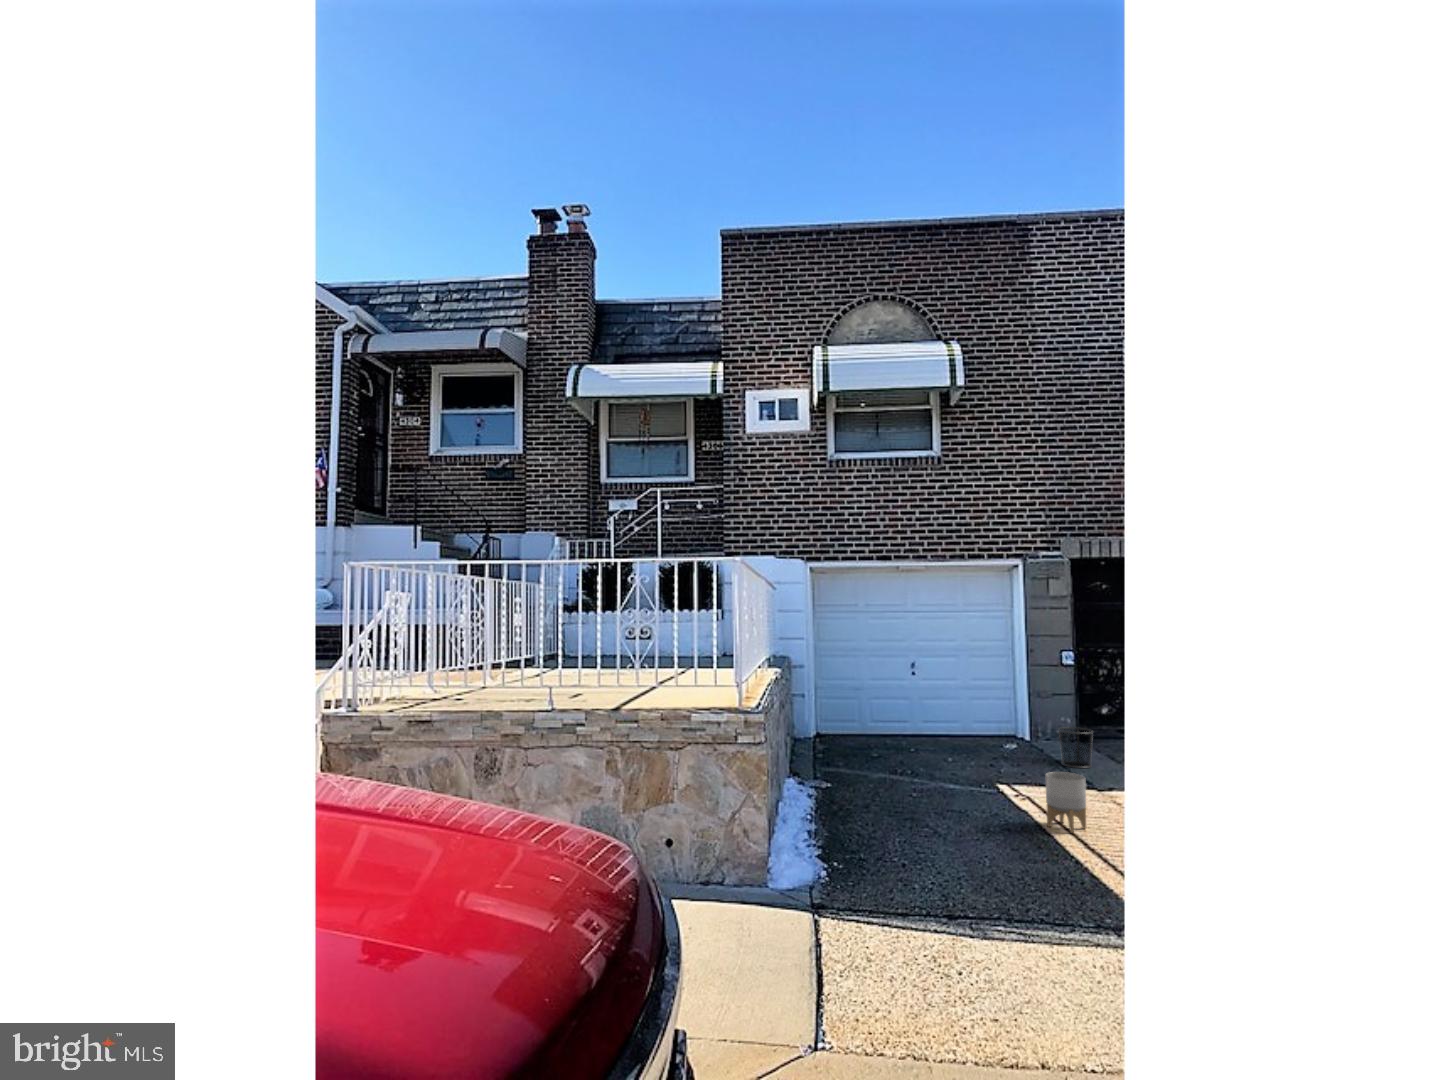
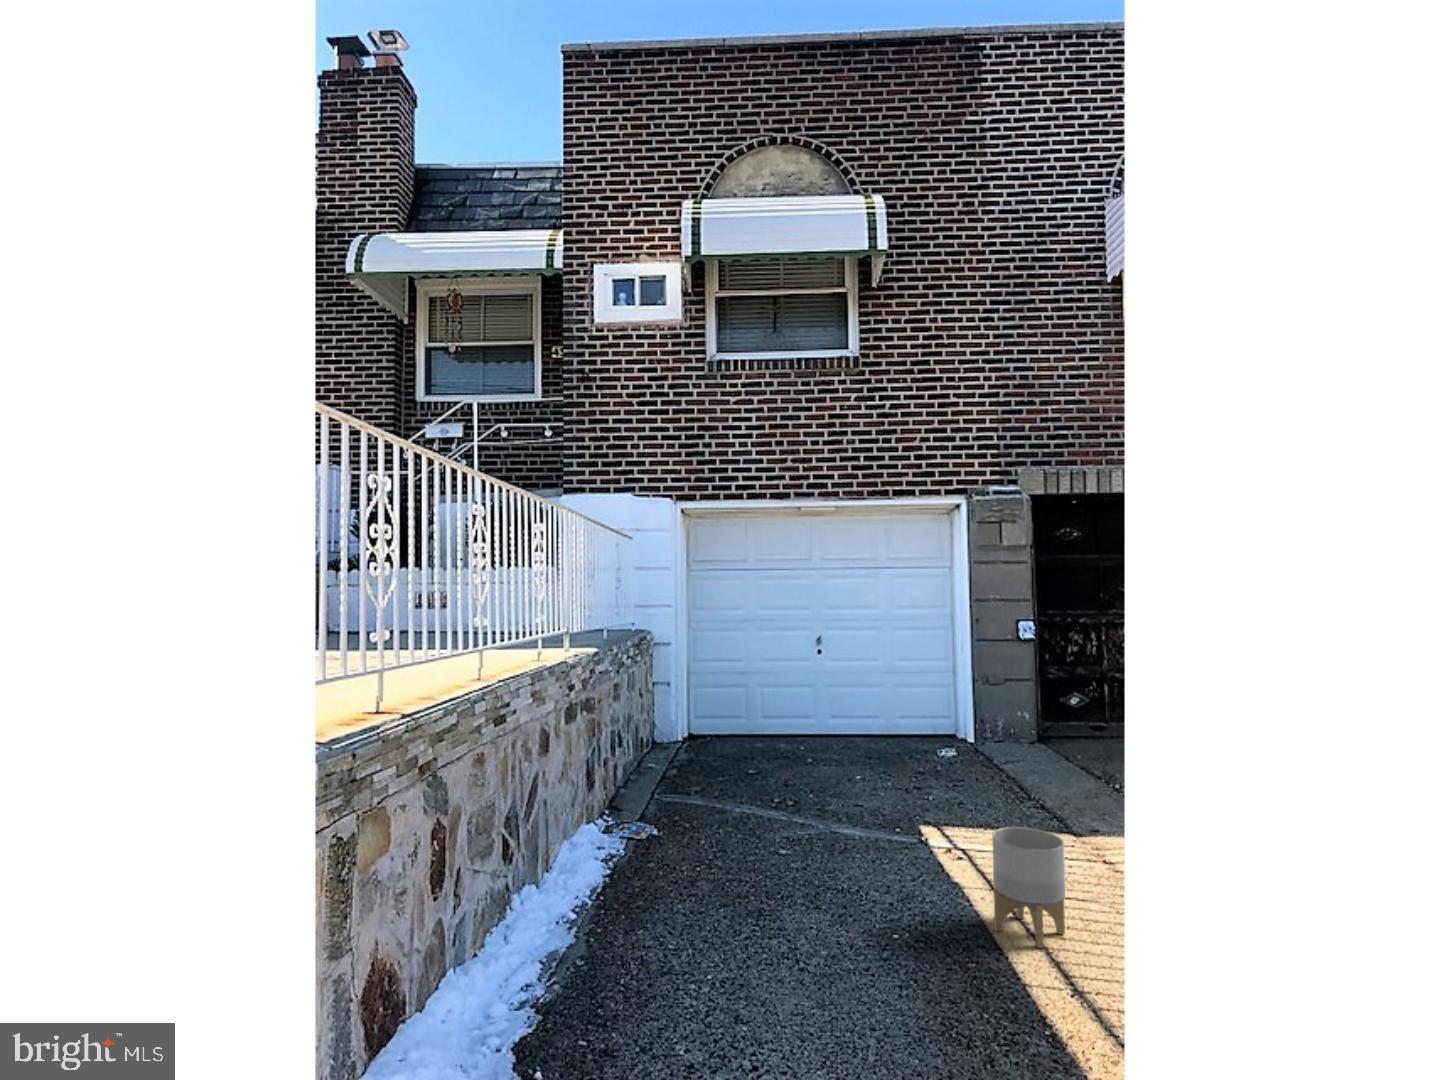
waste bin: present [1058,727,1093,768] -> none [1012,728,1064,789]

